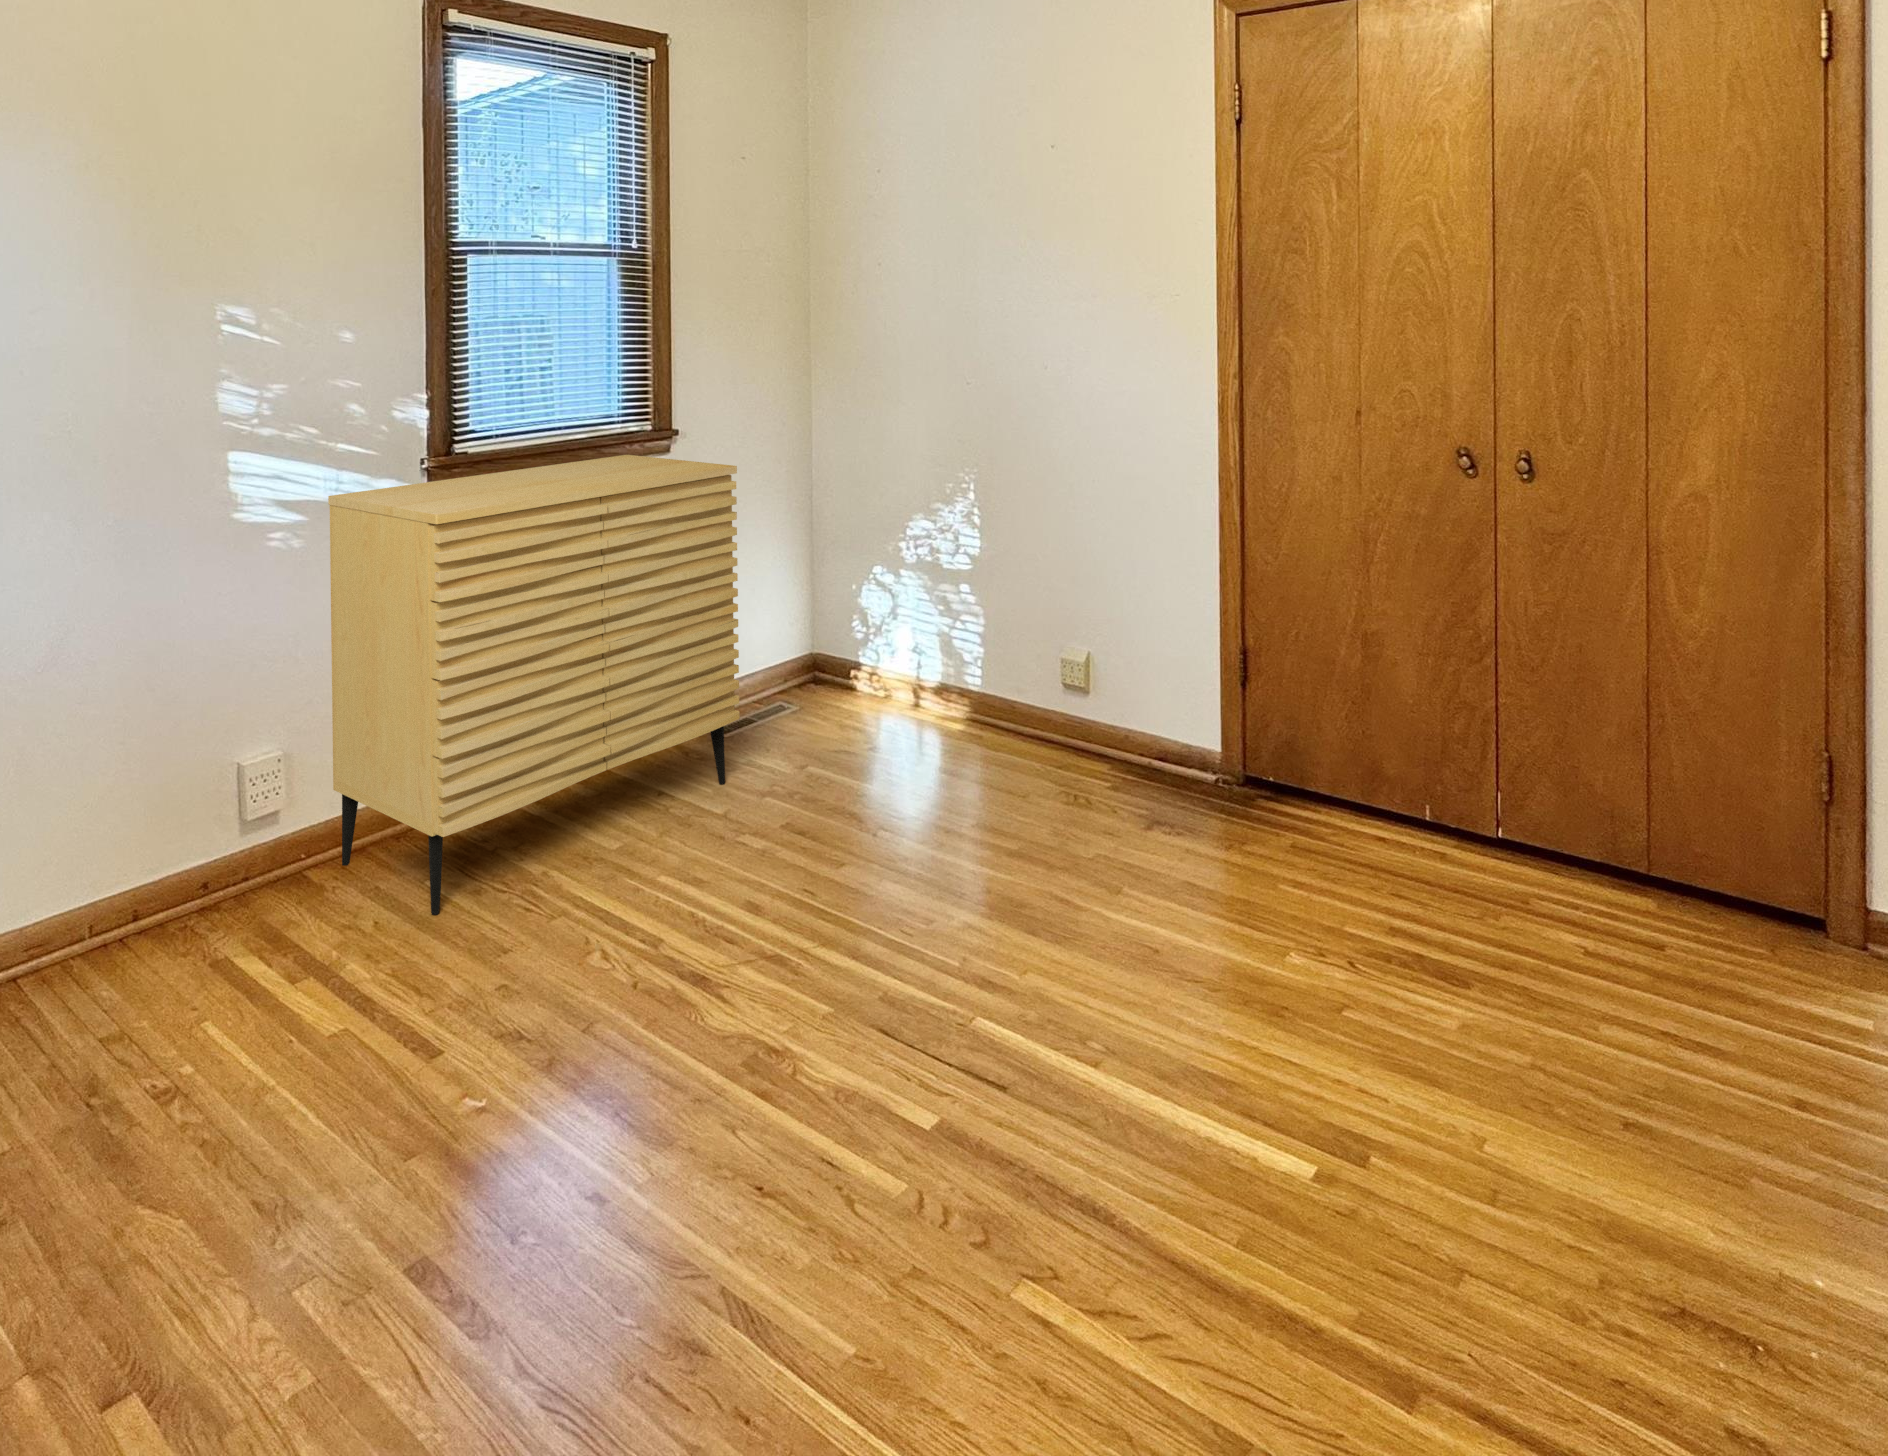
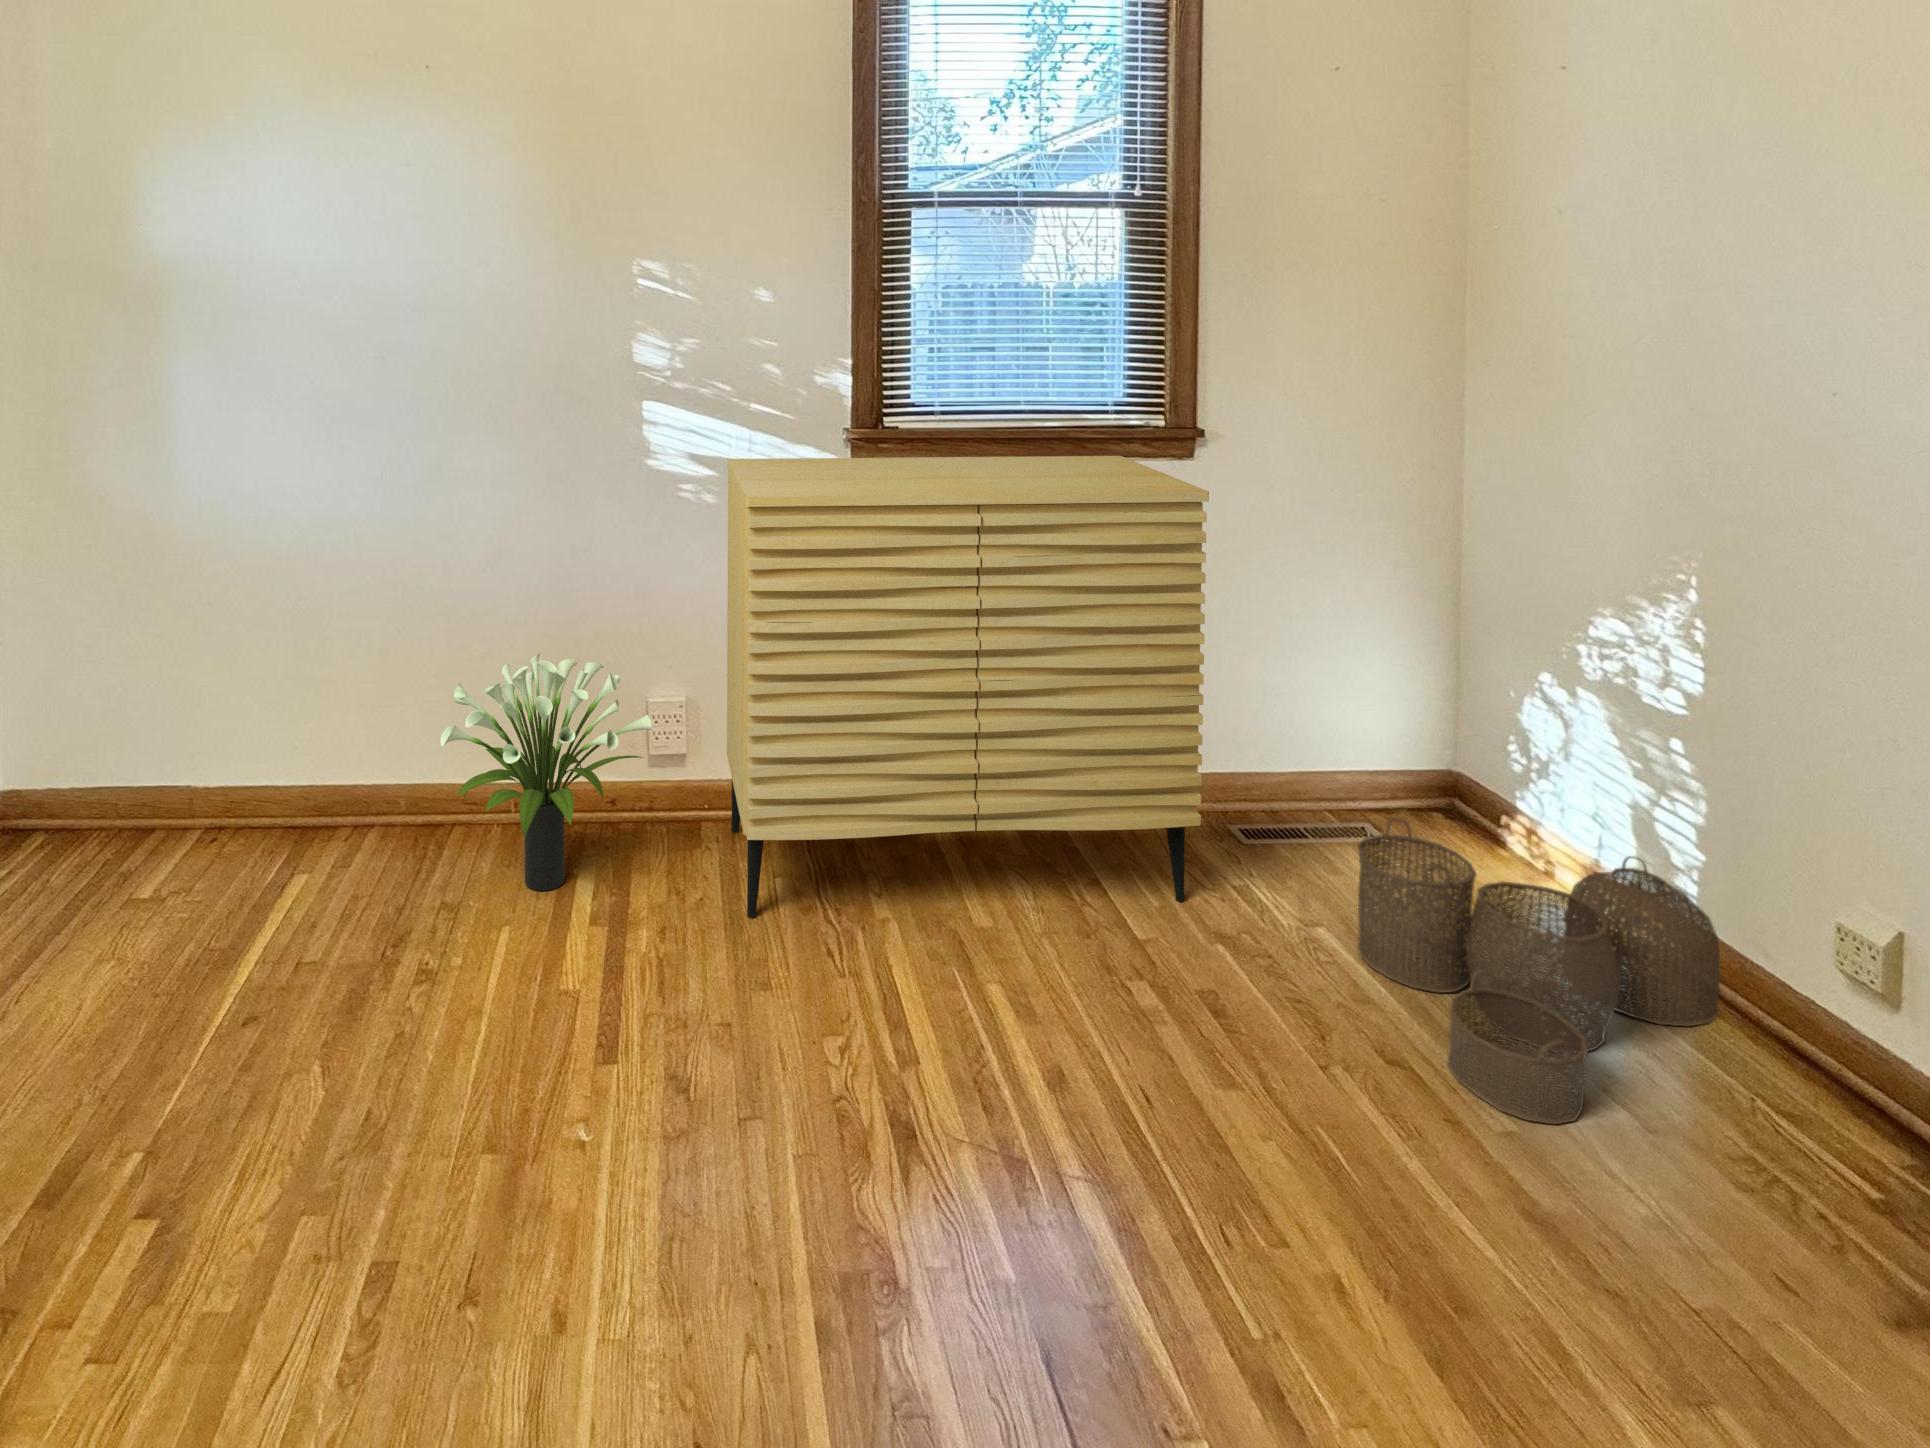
woven basket: none [836,659,1010,818] -> present [1357,818,1720,1124]
potted plant: none [69,724,314,984] -> present [440,654,652,891]

